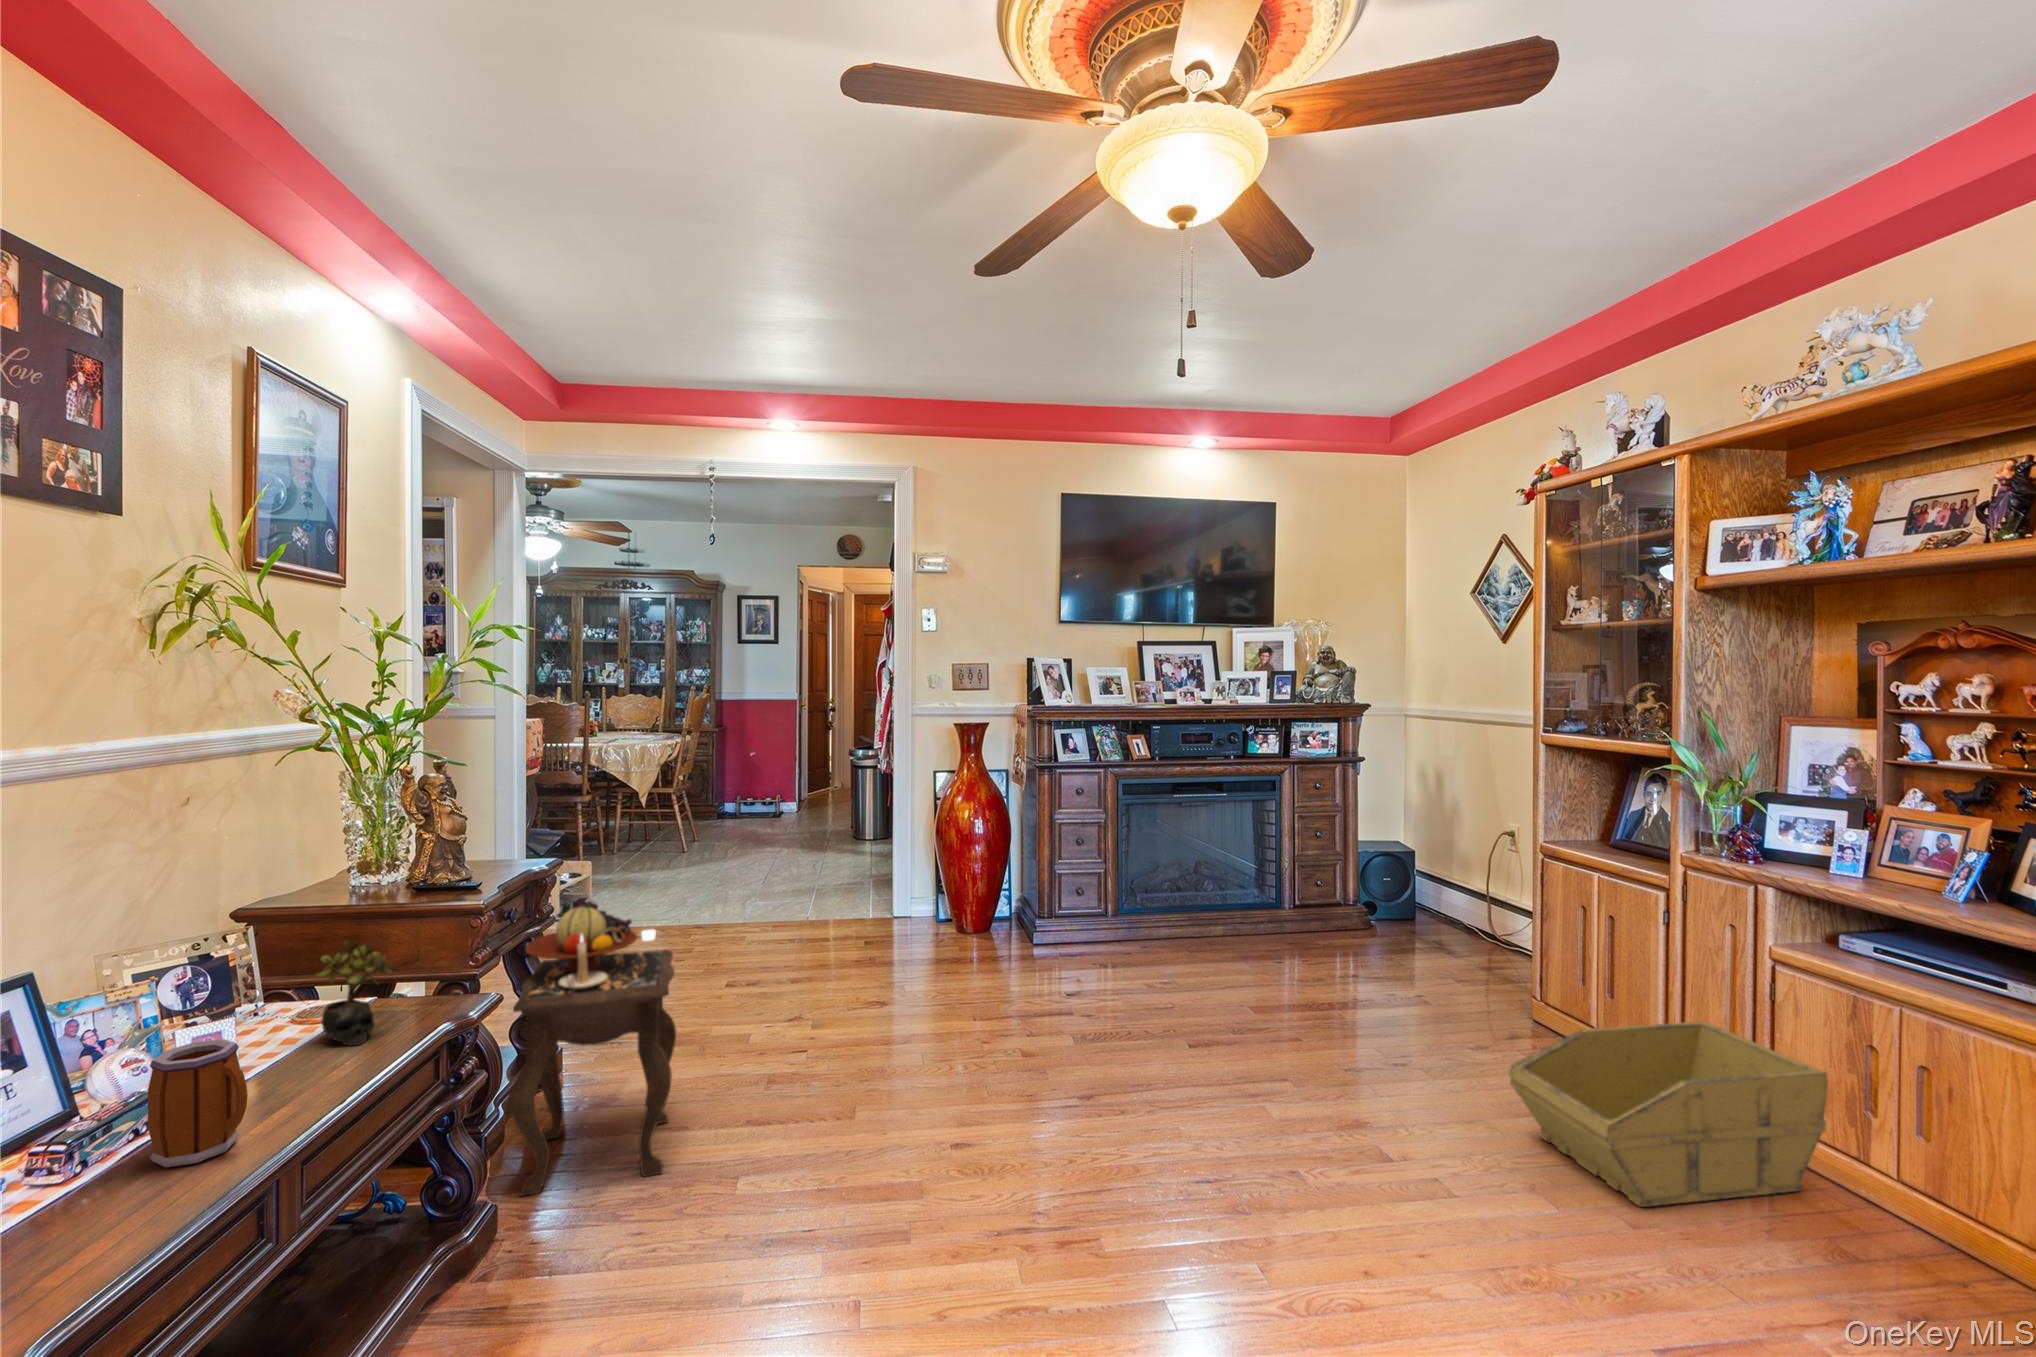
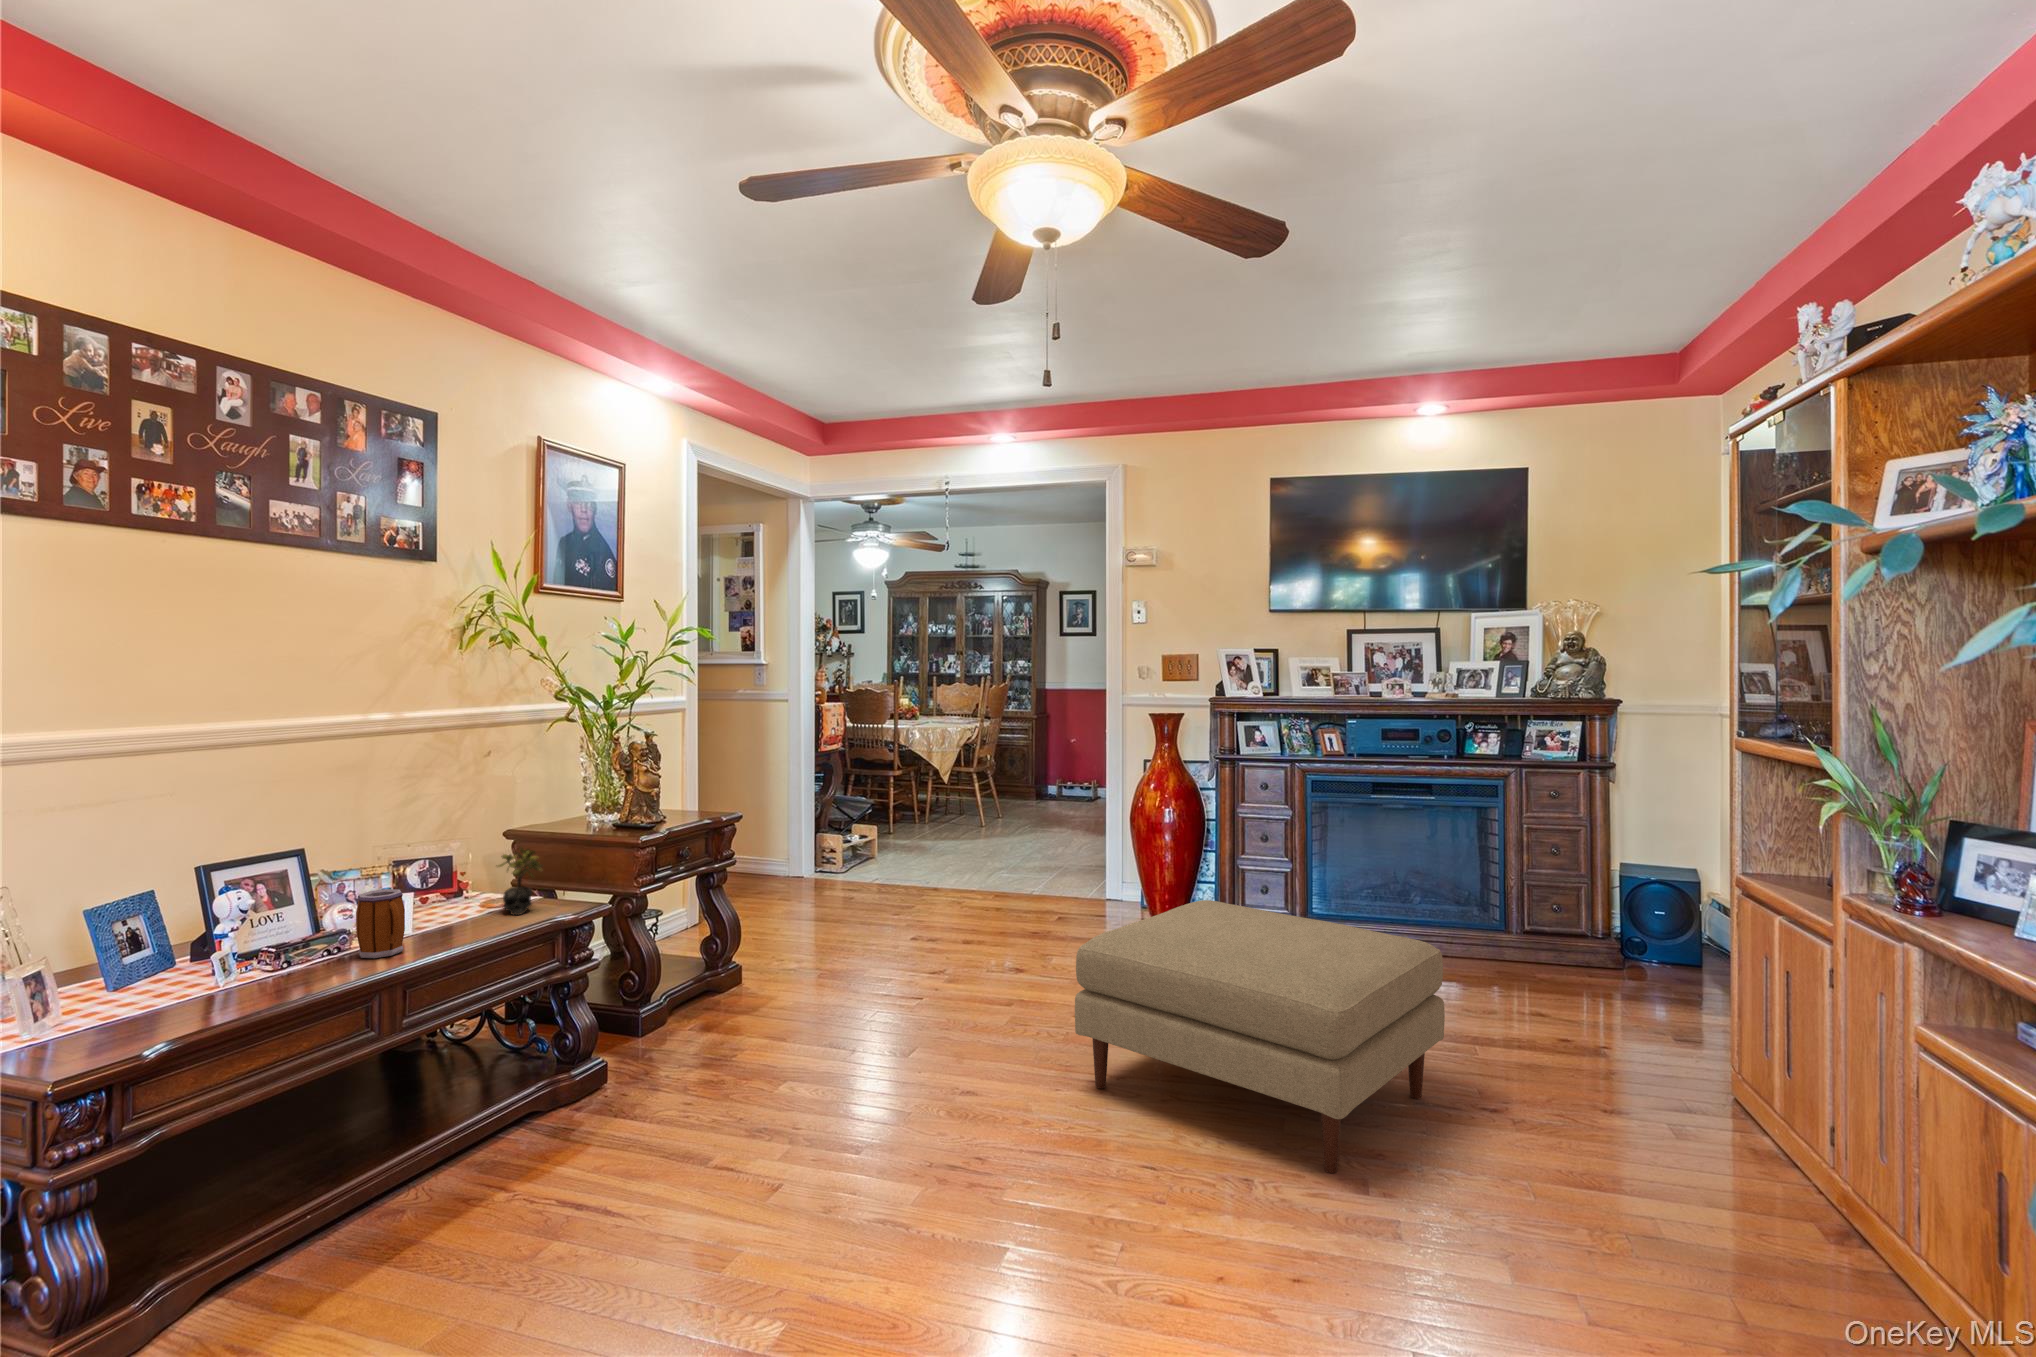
side table: present [509,898,676,1196] -> none [647,834,793,1058]
ottoman: none [1068,907,1386,1155] -> present [1075,900,1445,1173]
storage bin: present [1510,1021,1828,1207] -> none [1522,1090,1923,1338]

